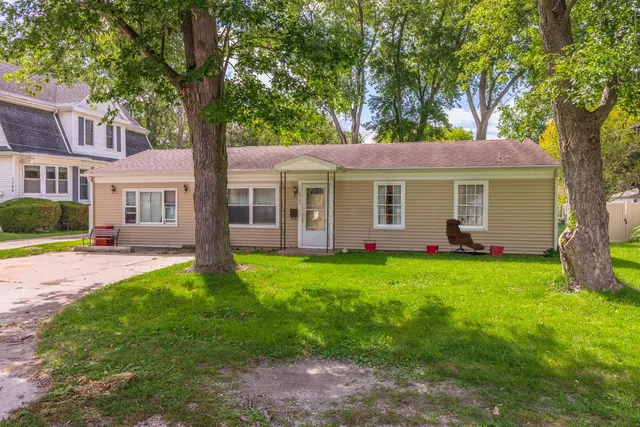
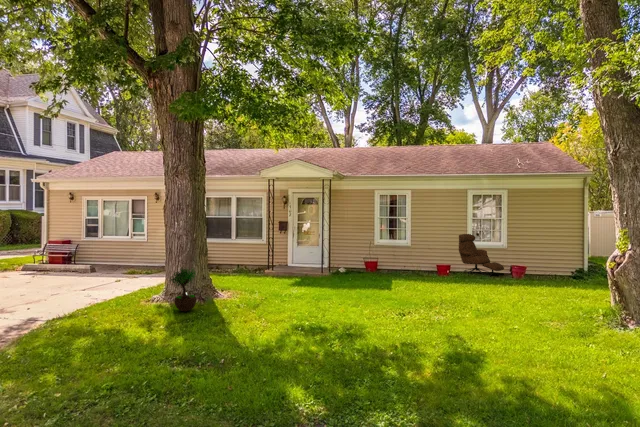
potted tree: none [199,240,223,279] -> present [171,269,196,311]

